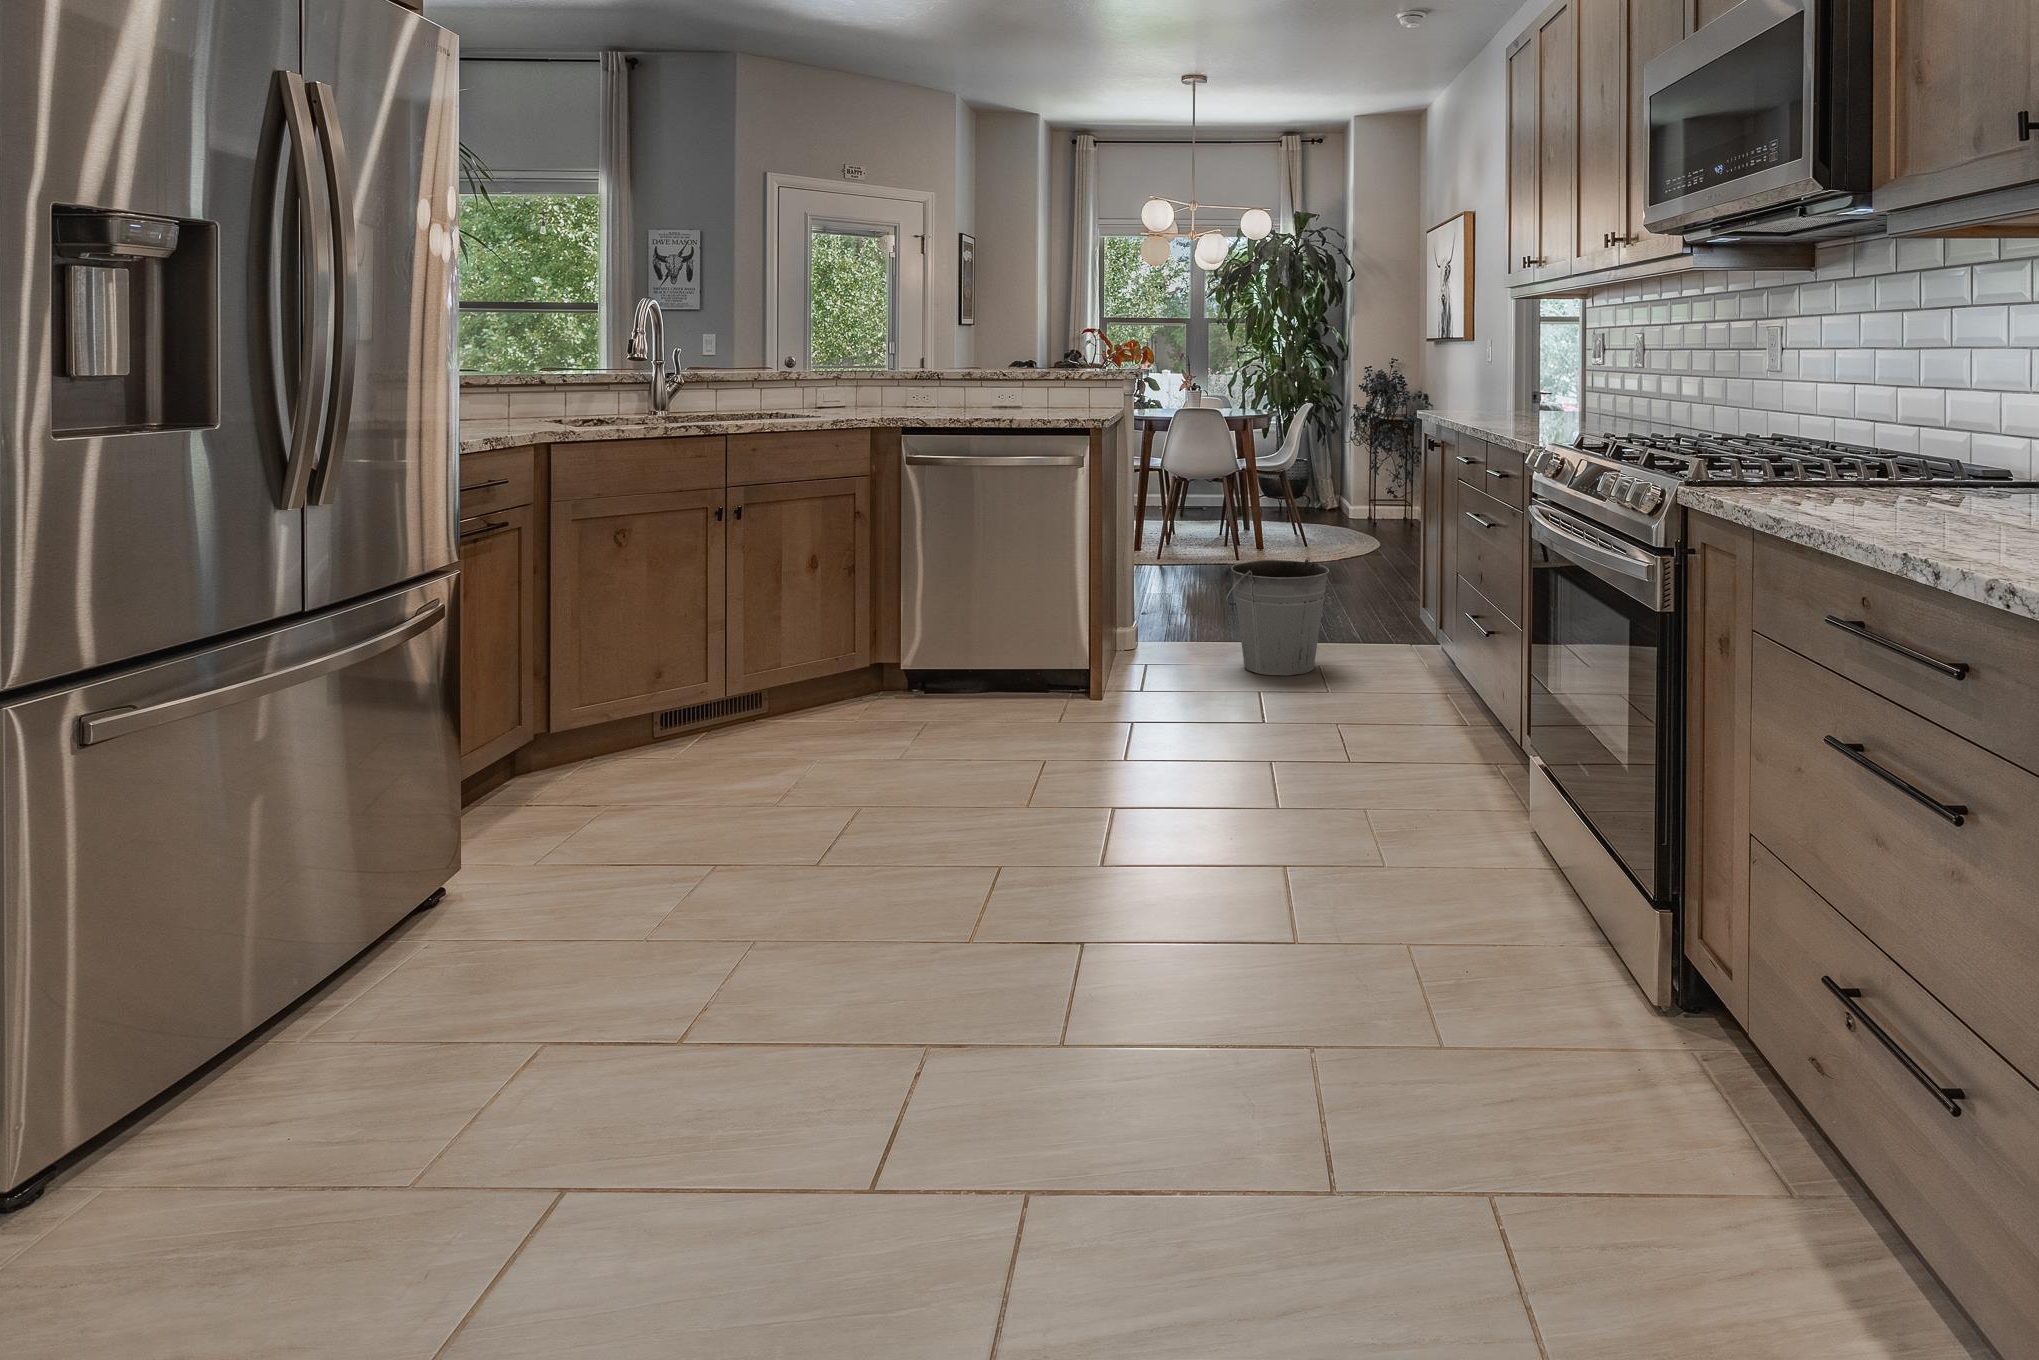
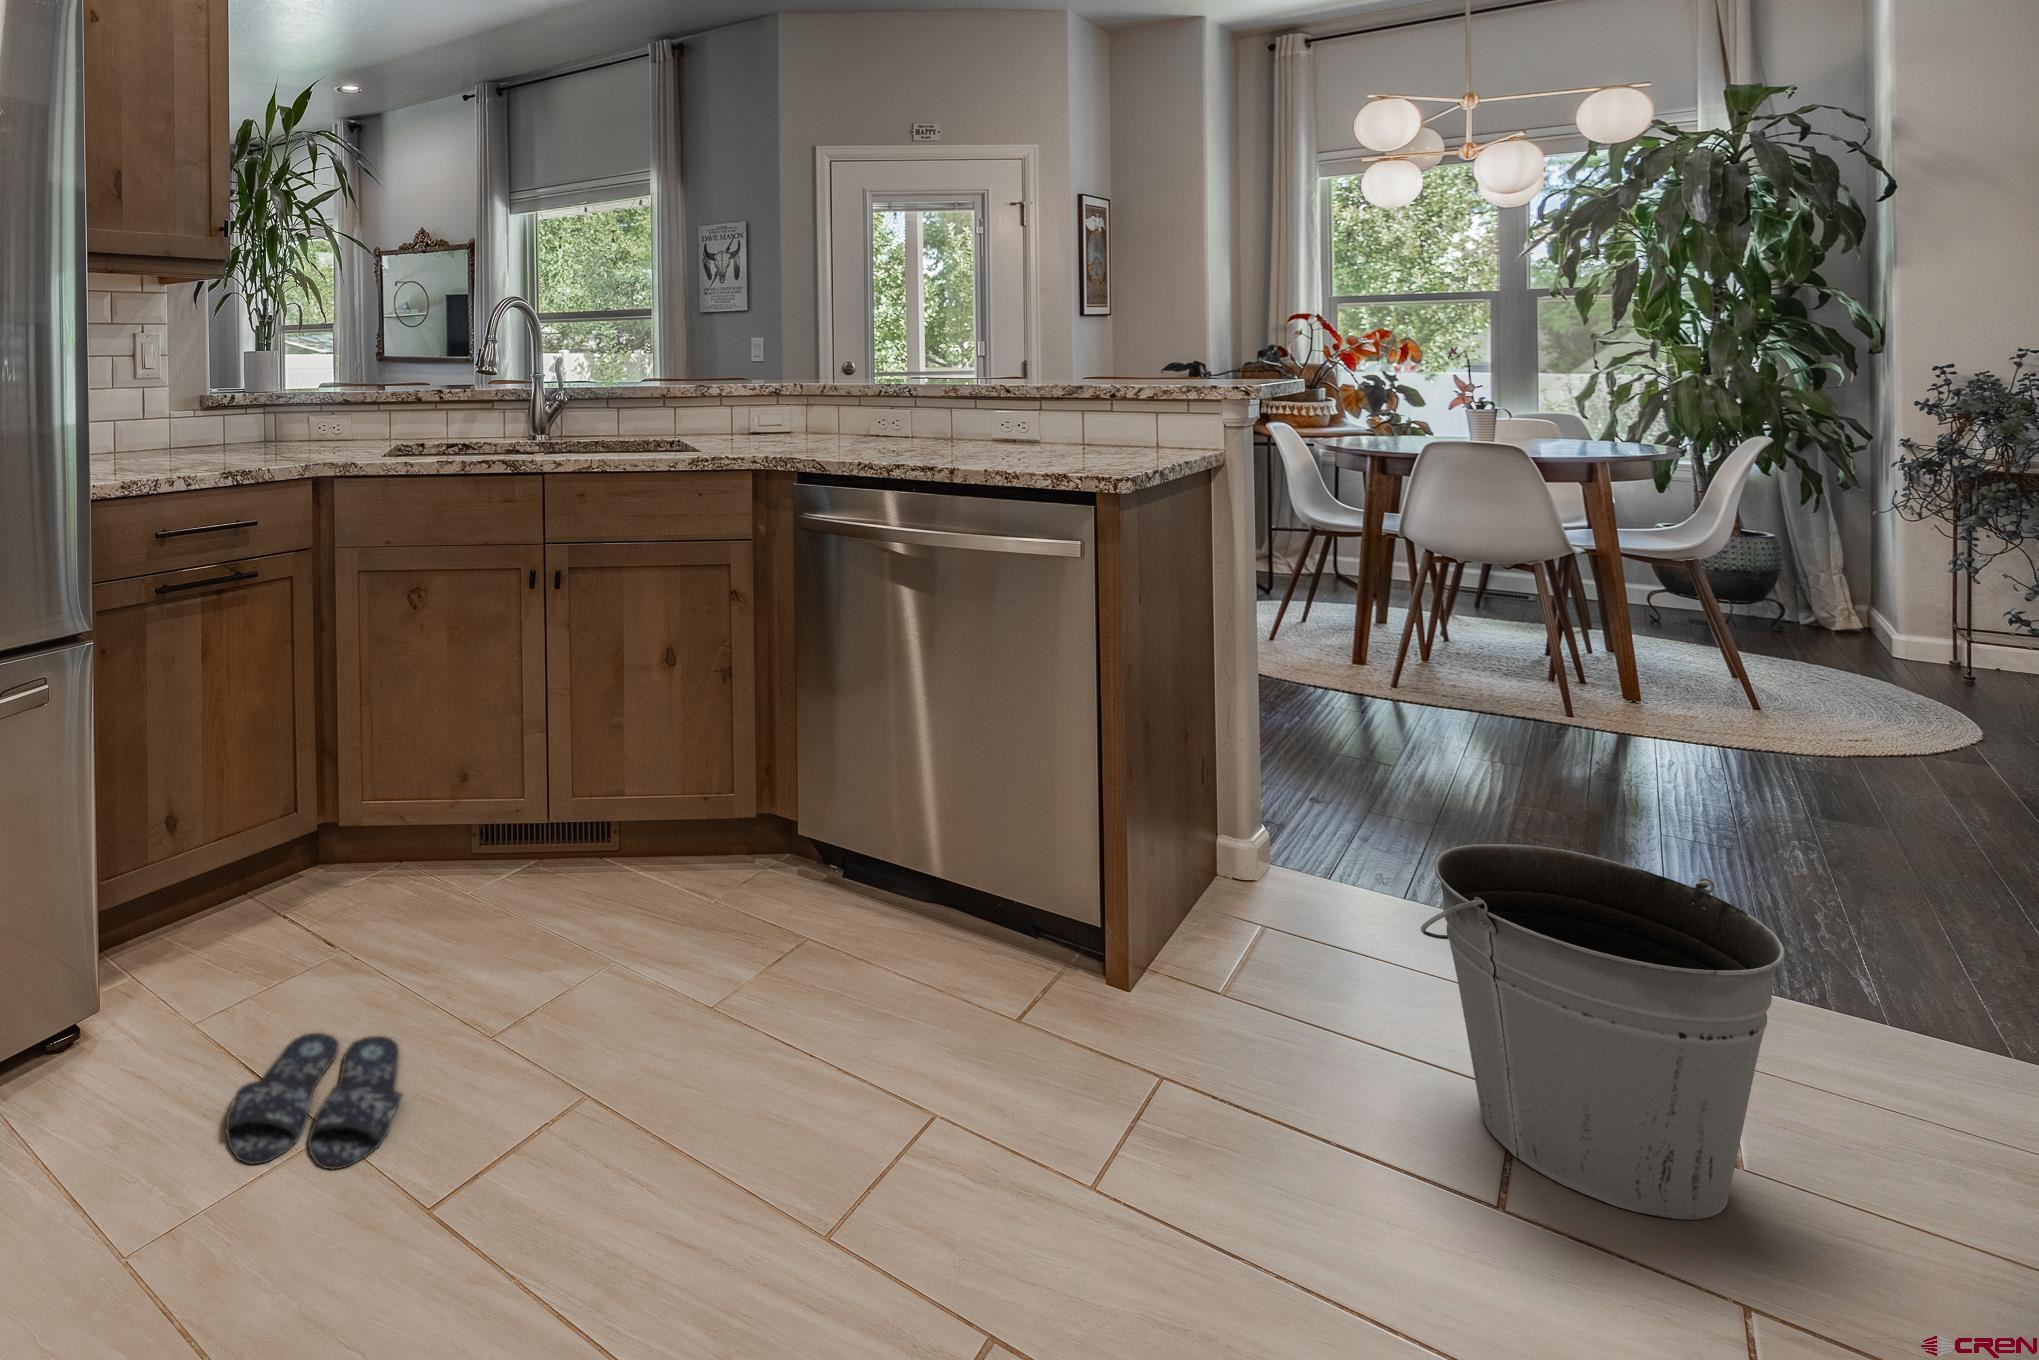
slippers: none [723,755,829,798] -> present [226,1033,403,1169]

